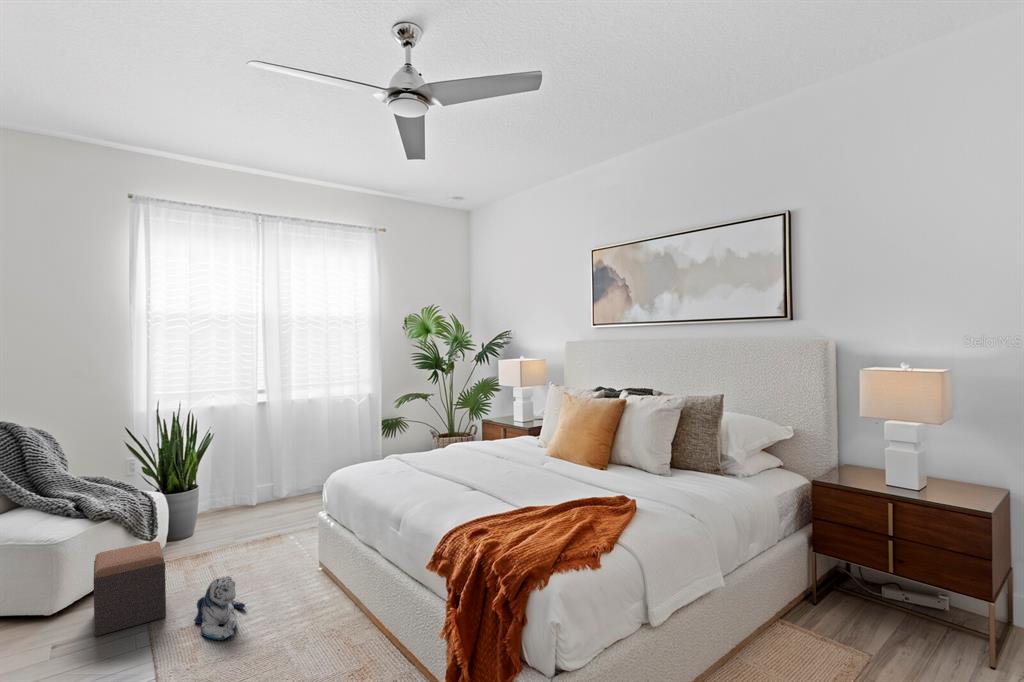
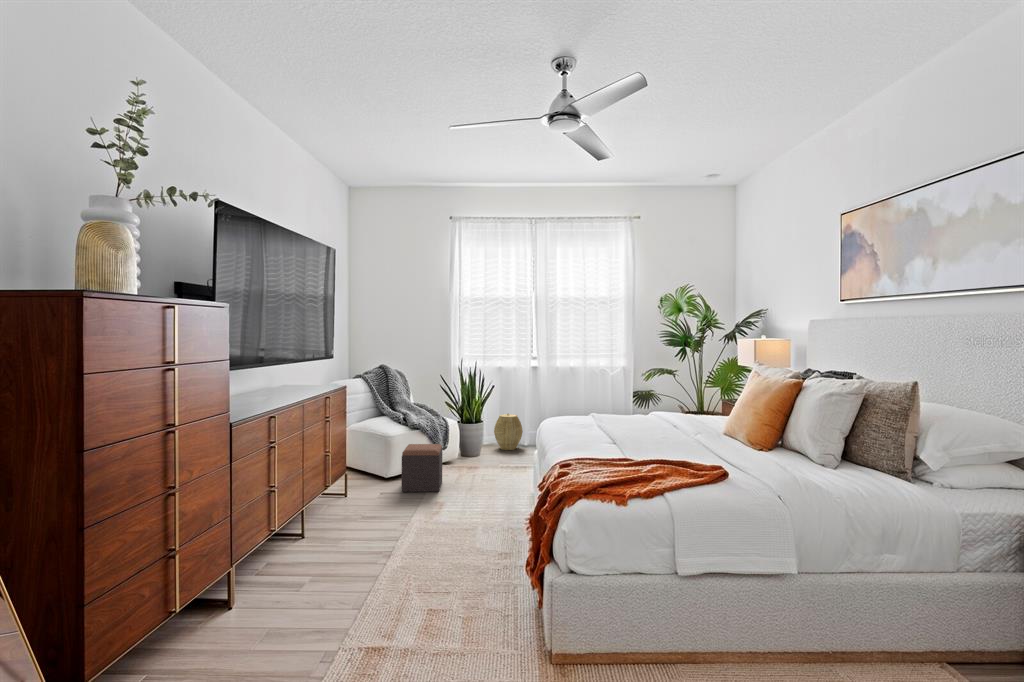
woven basket: none [211,465,252,514] -> present [494,414,523,450]
plush toy: present [194,577,245,640] -> none [452,469,483,508]

